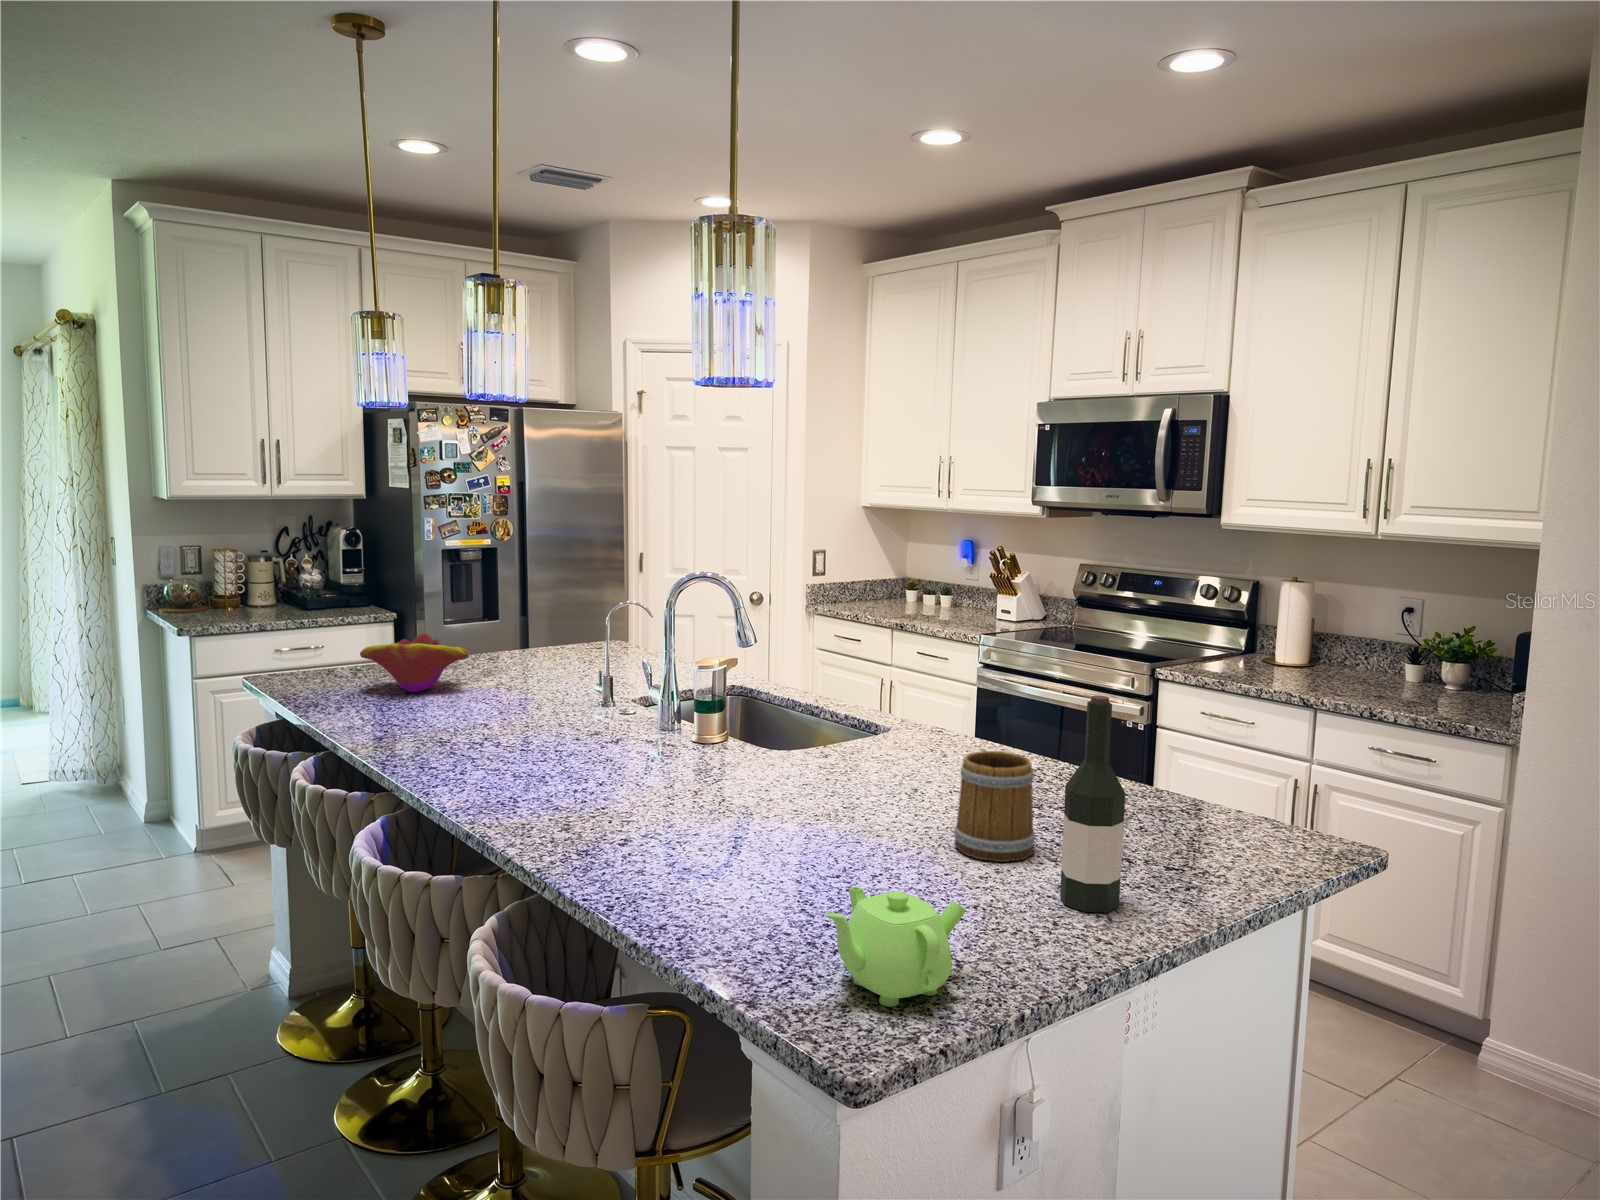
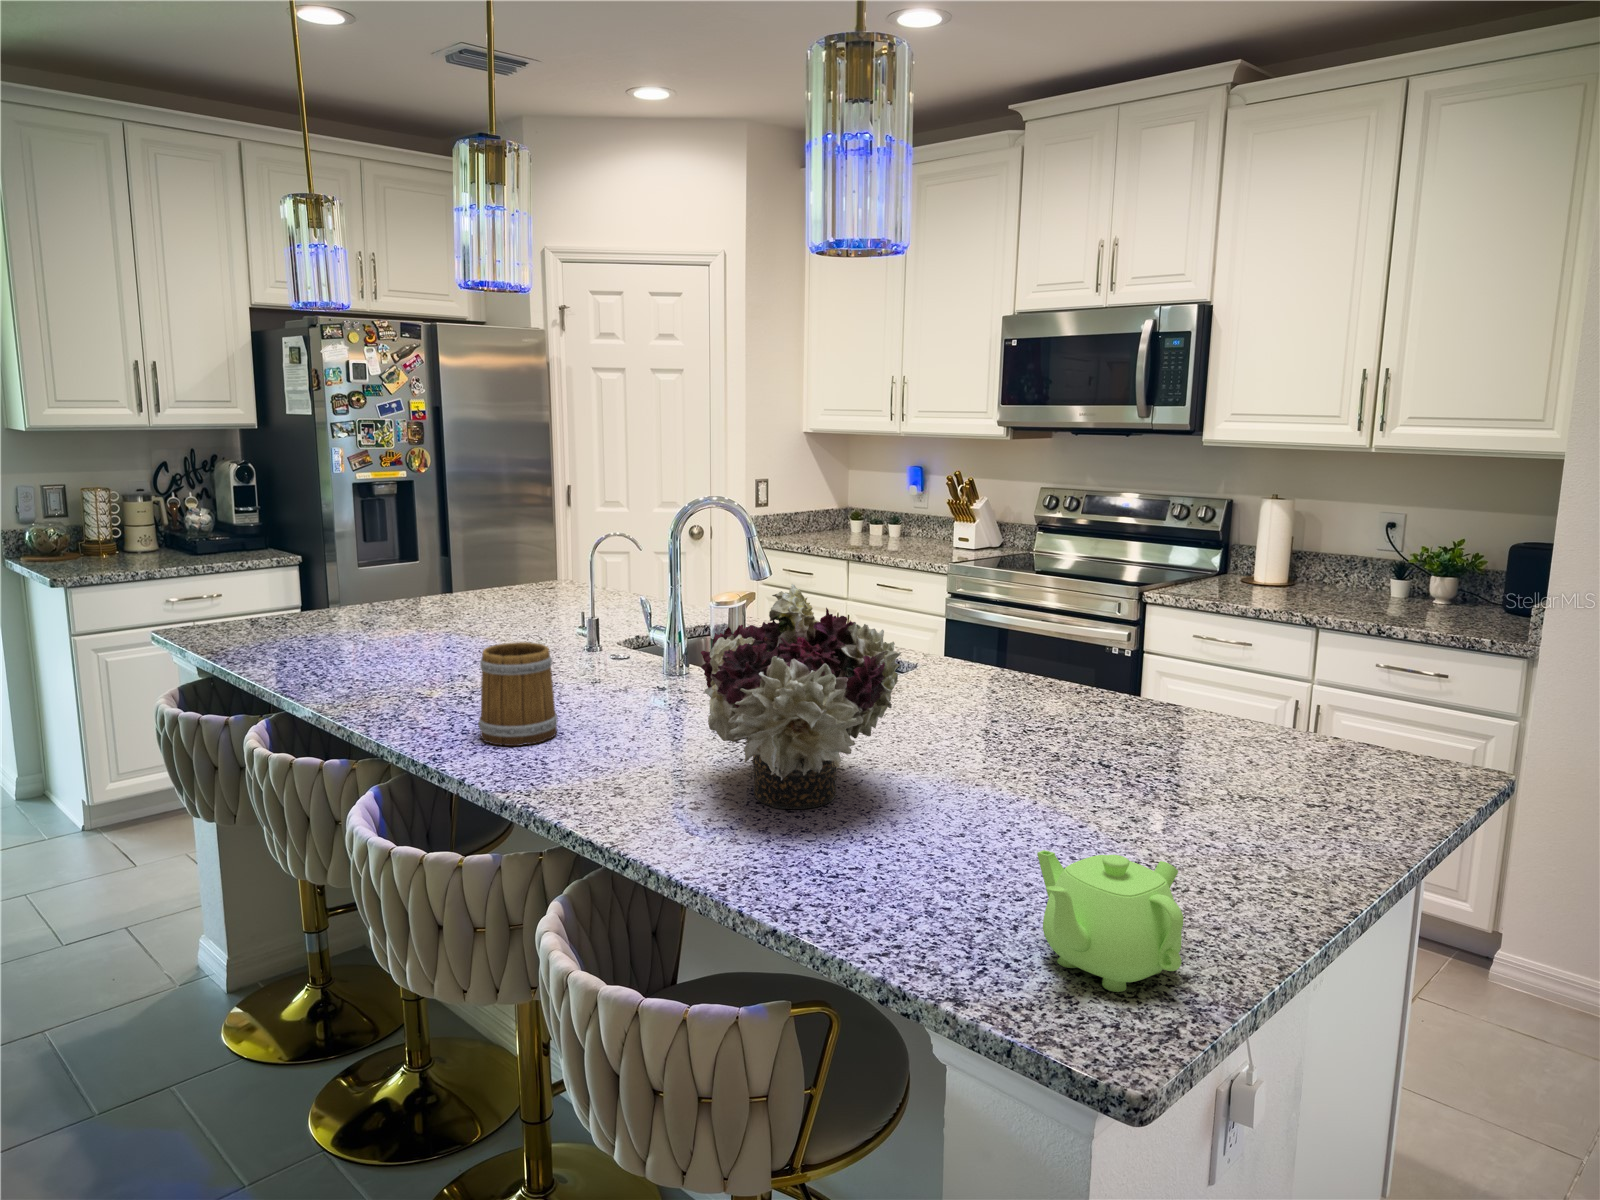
decorative bowl: present [360,633,468,692] -> none [297,575,423,643]
flower arrangement: none [634,654,800,849] -> present [701,584,901,809]
wine bottle: present [1060,696,1125,912] -> none [1218,617,1299,861]
mug: present [954,751,1036,862] -> present [478,642,558,746]

